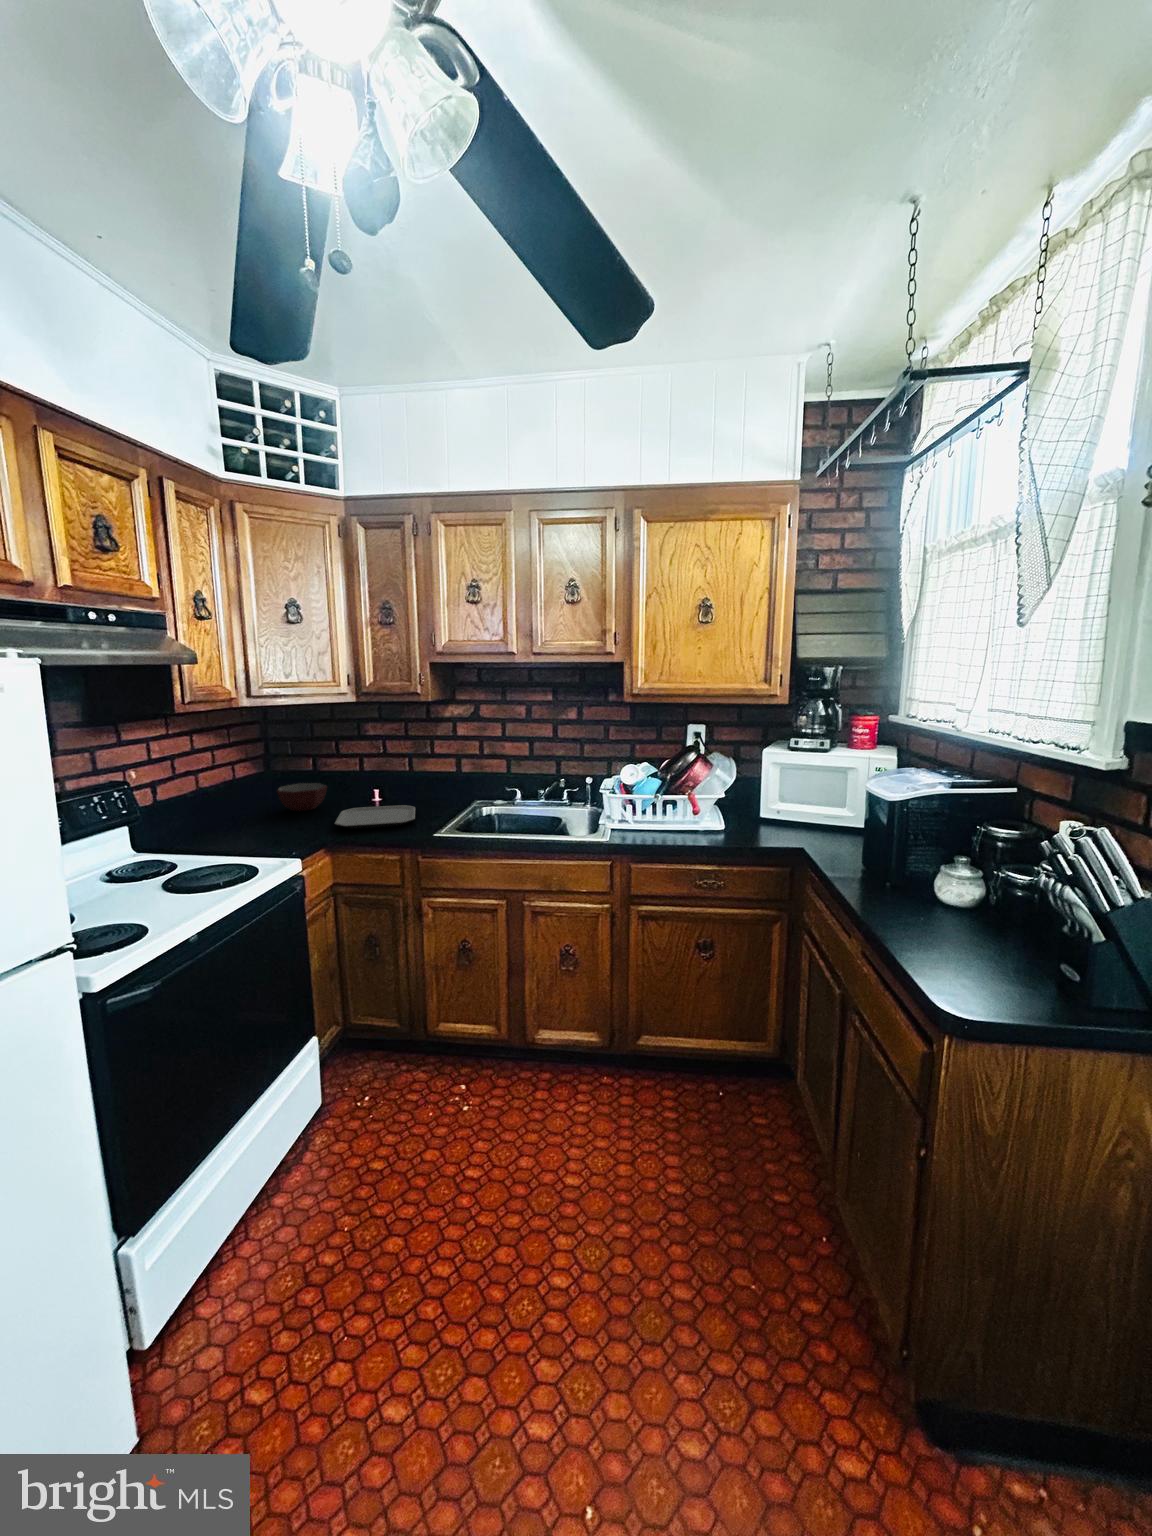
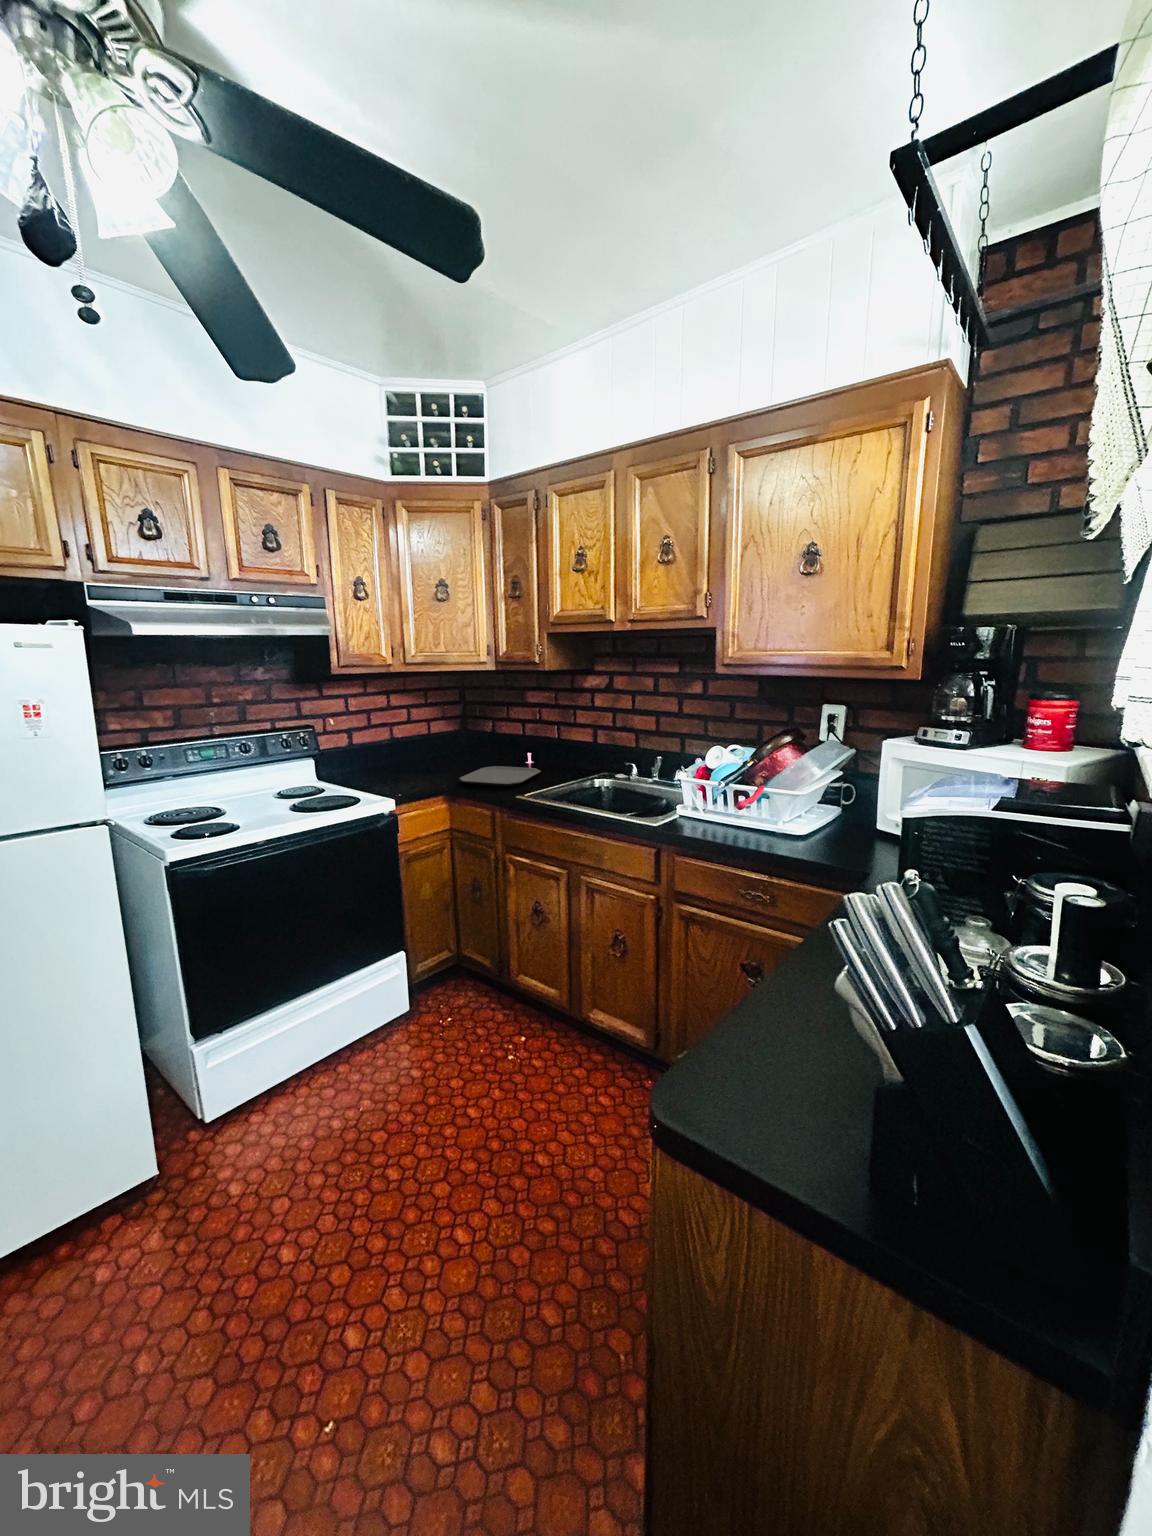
bowl: present [277,783,327,811] -> none [448,740,489,764]

